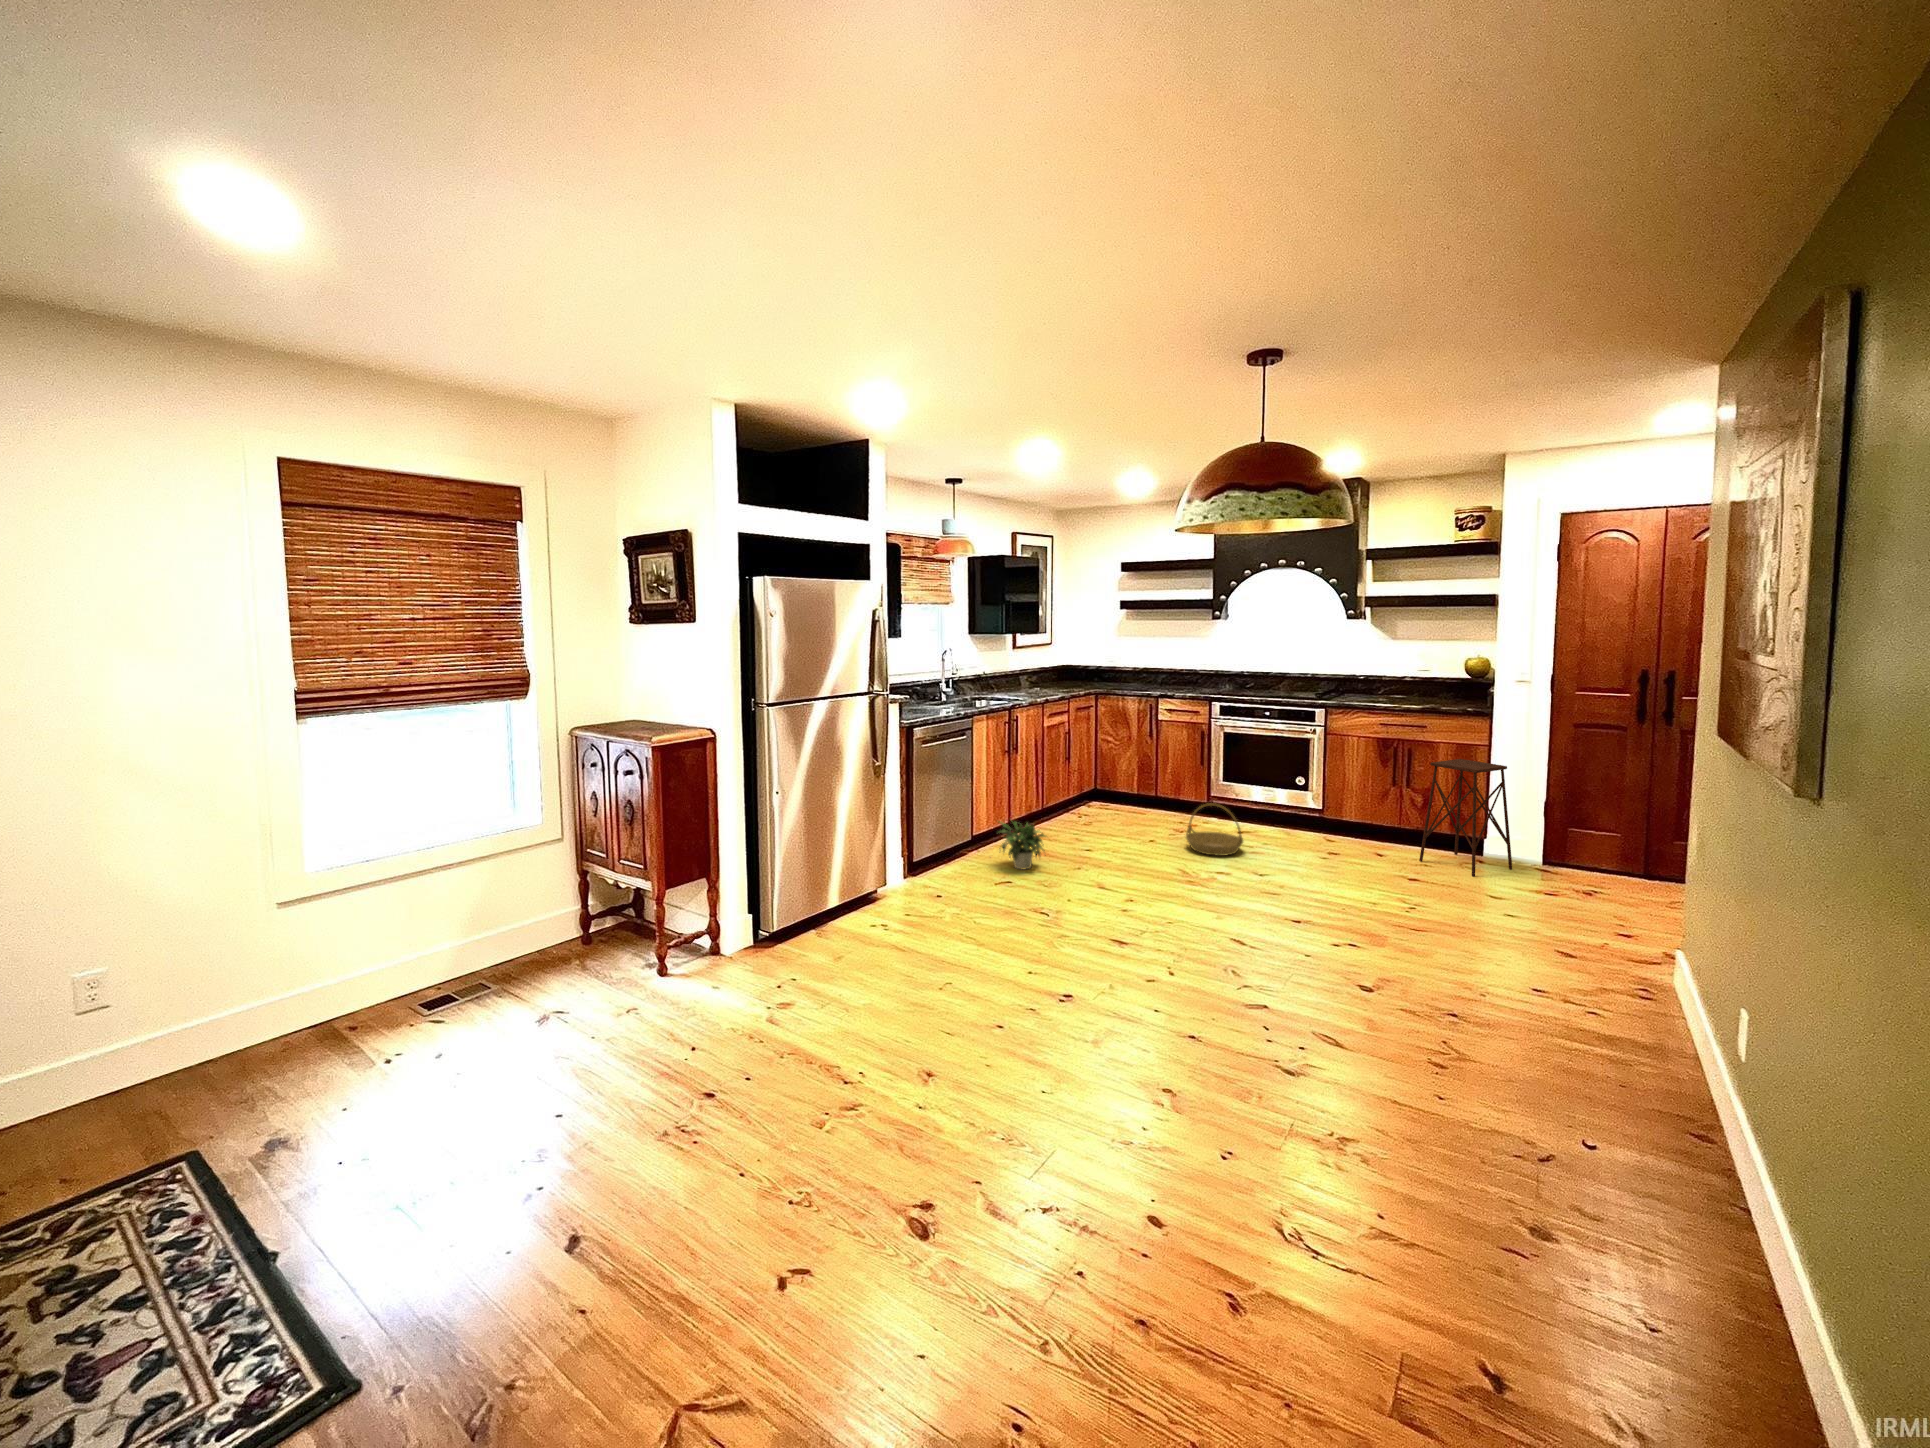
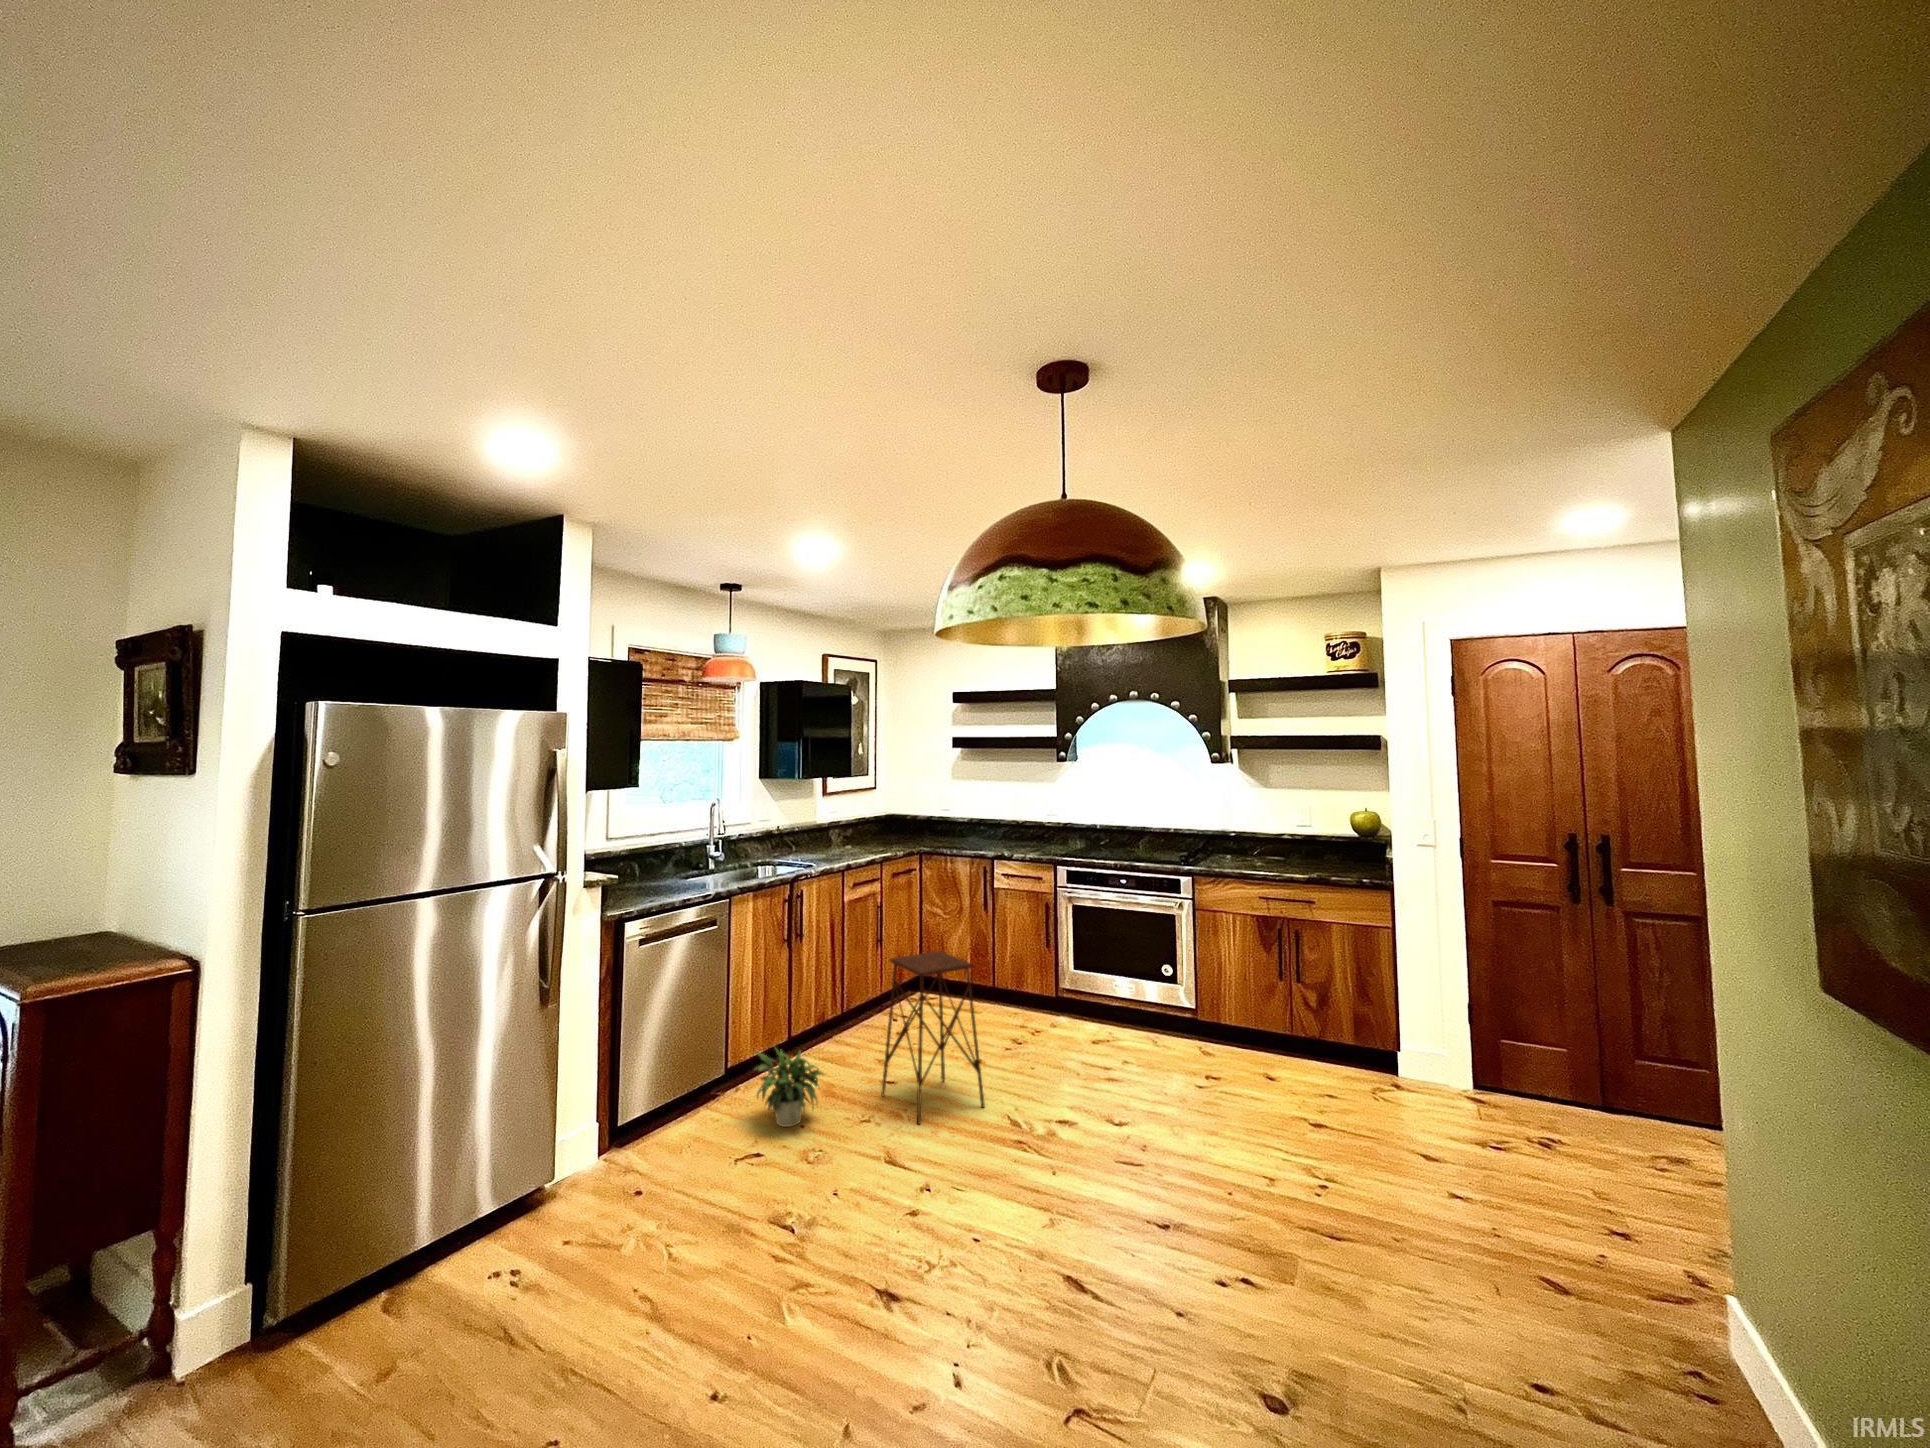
side table: present [1419,759,1512,876] -> present [881,951,985,1124]
basket: present [1186,803,1243,856] -> none [1021,1010,1096,1088]

